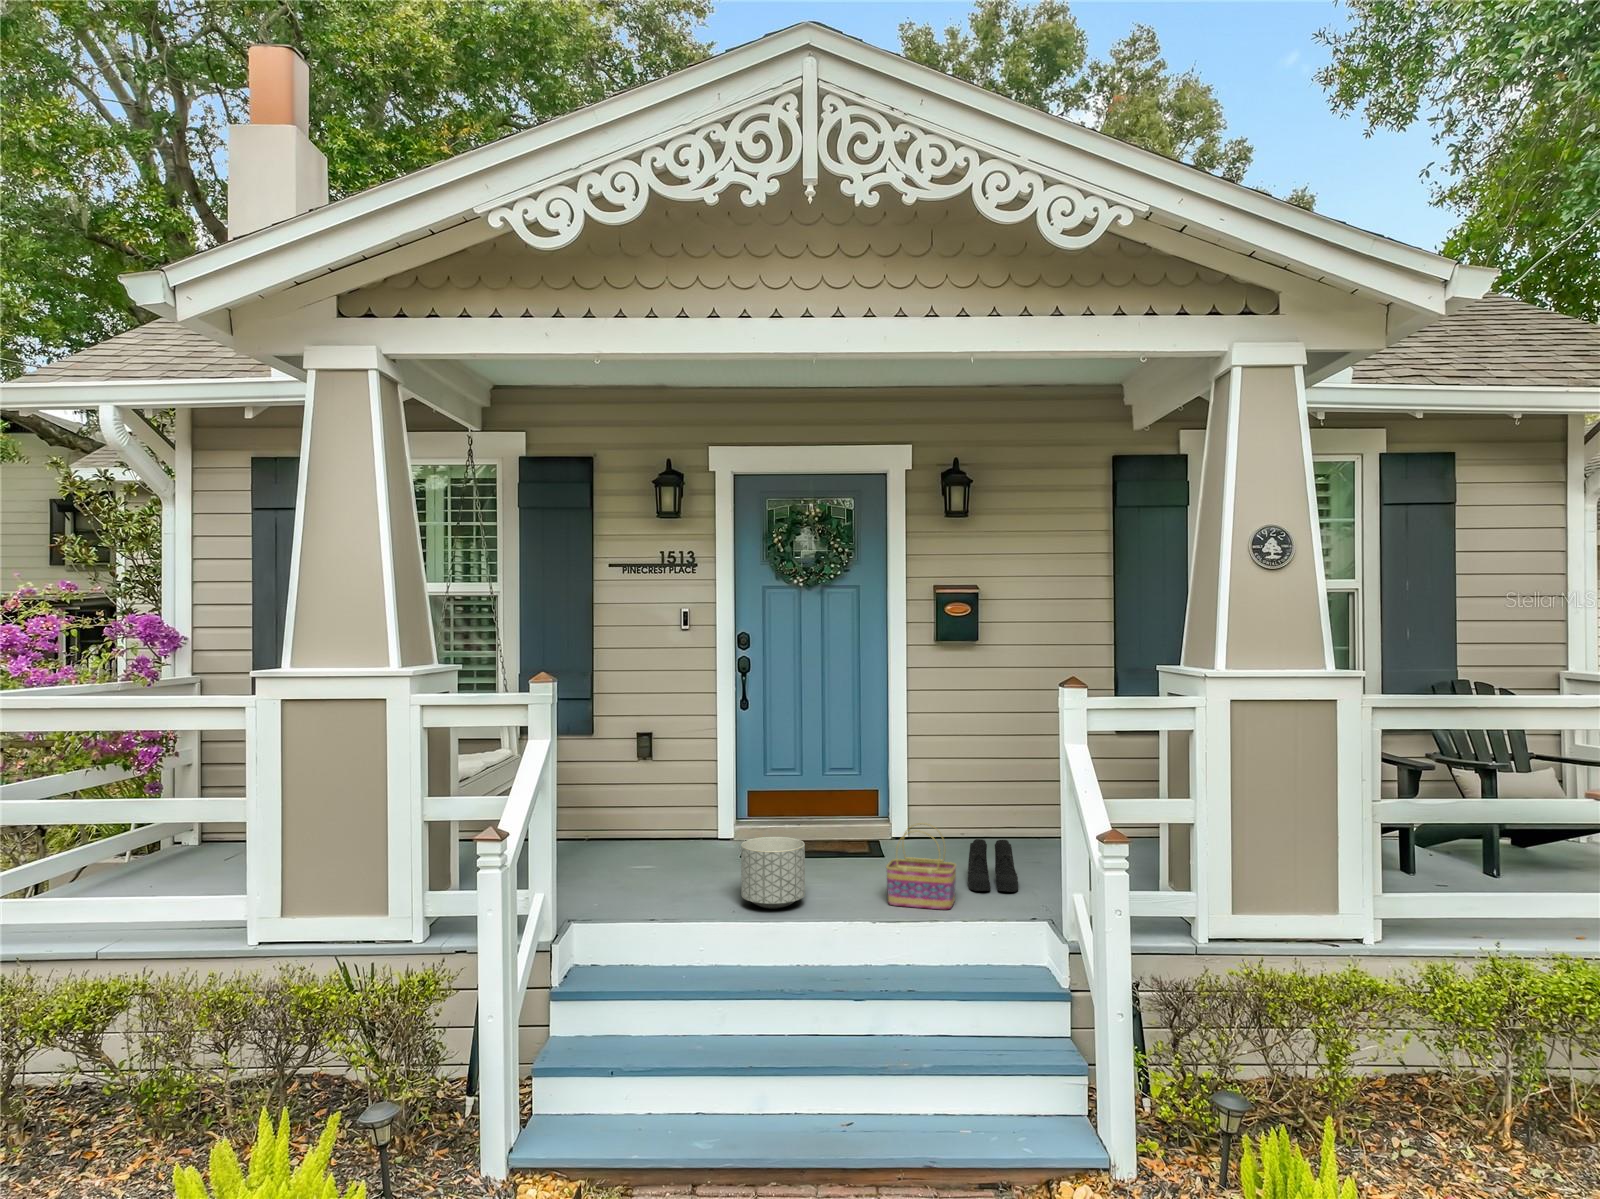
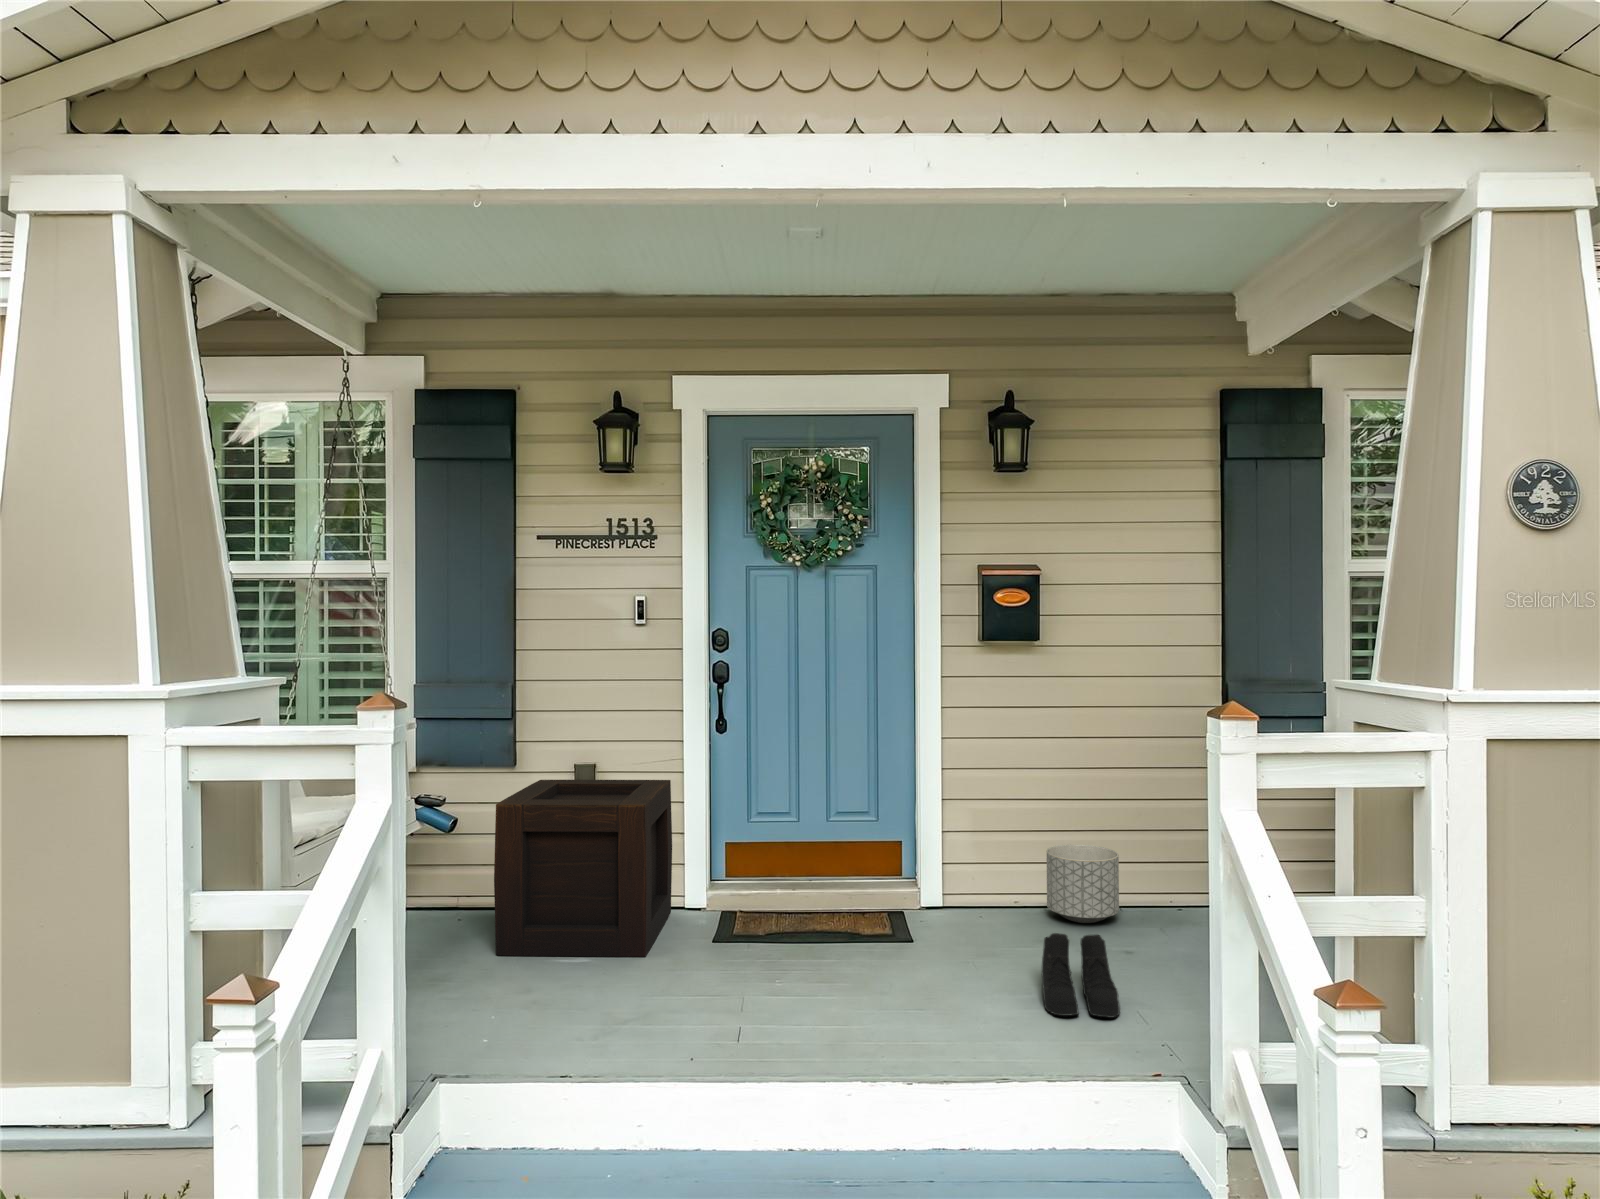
wooden crate: none [589,743,710,863] -> present [494,780,672,957]
basket: present [886,823,956,910] -> none [925,916,1032,1055]
planter: present [741,837,805,909] -> present [1046,845,1119,923]

